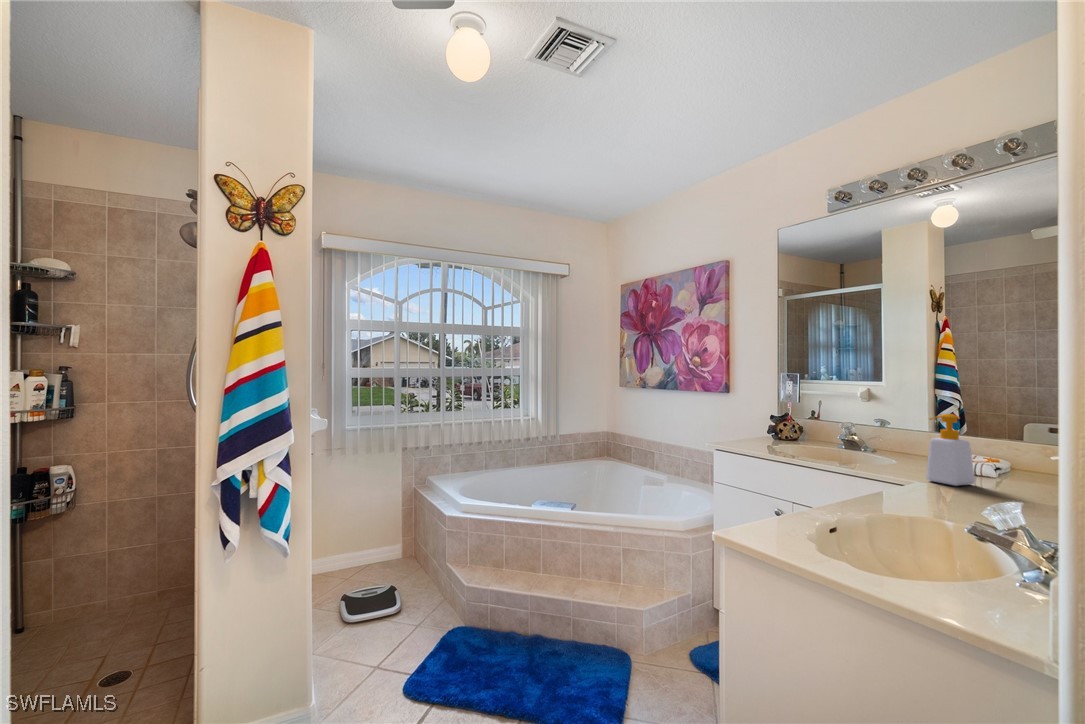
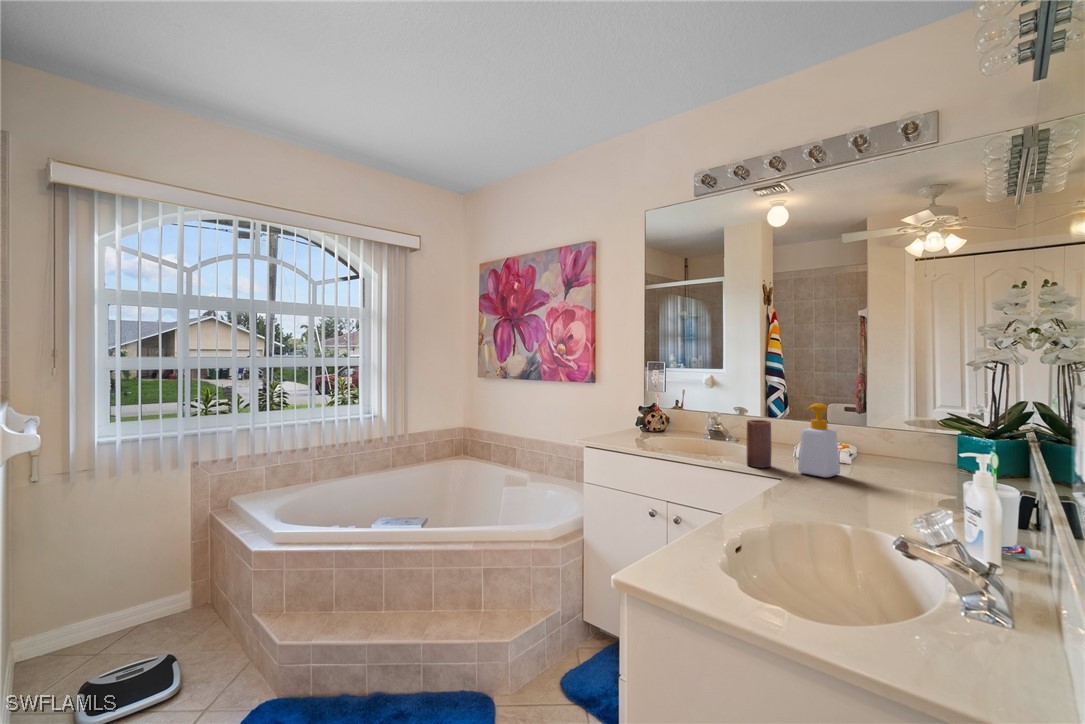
candle: none [873,429,900,474] -> present [747,420,772,468]

